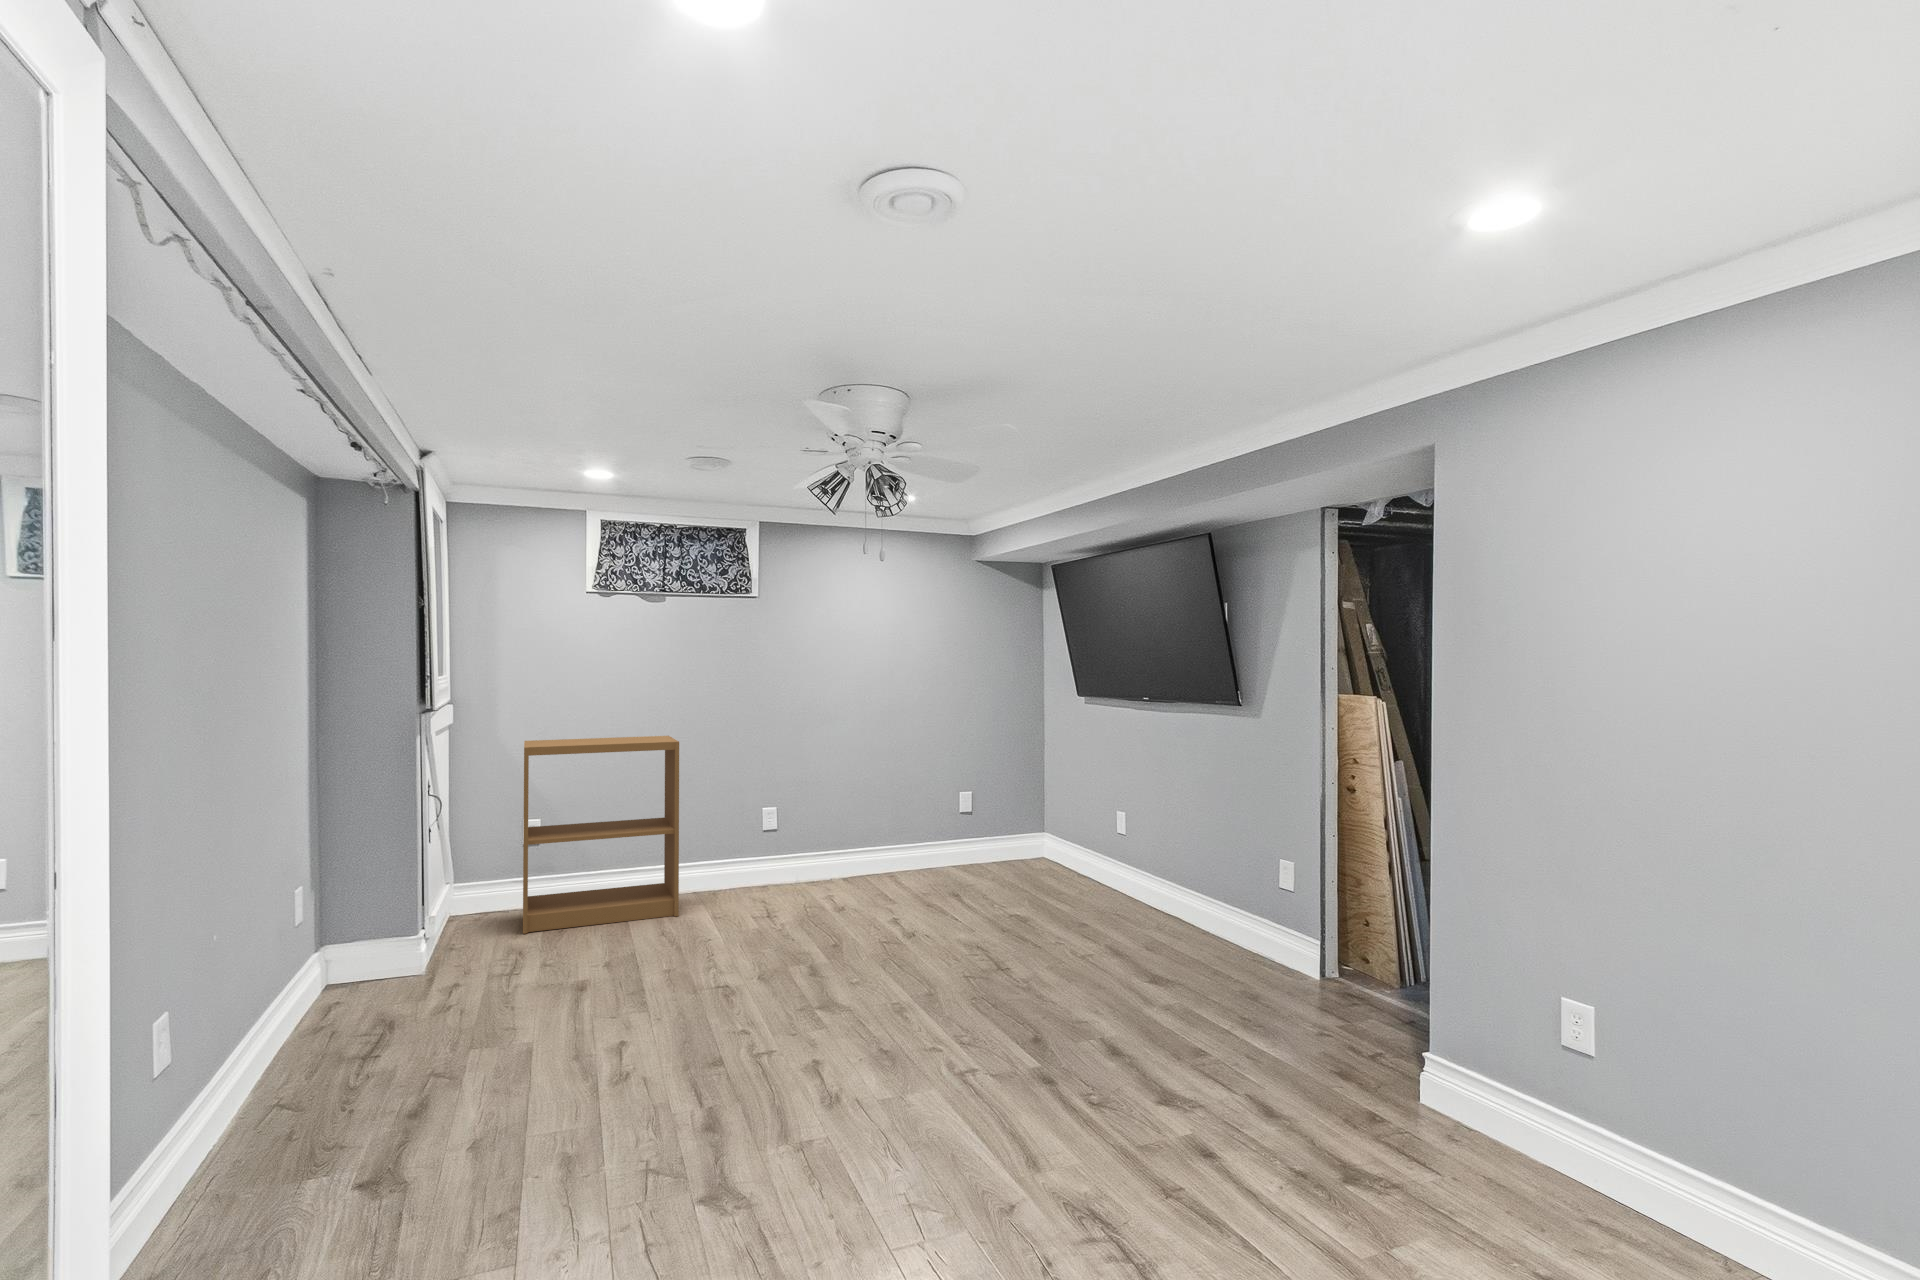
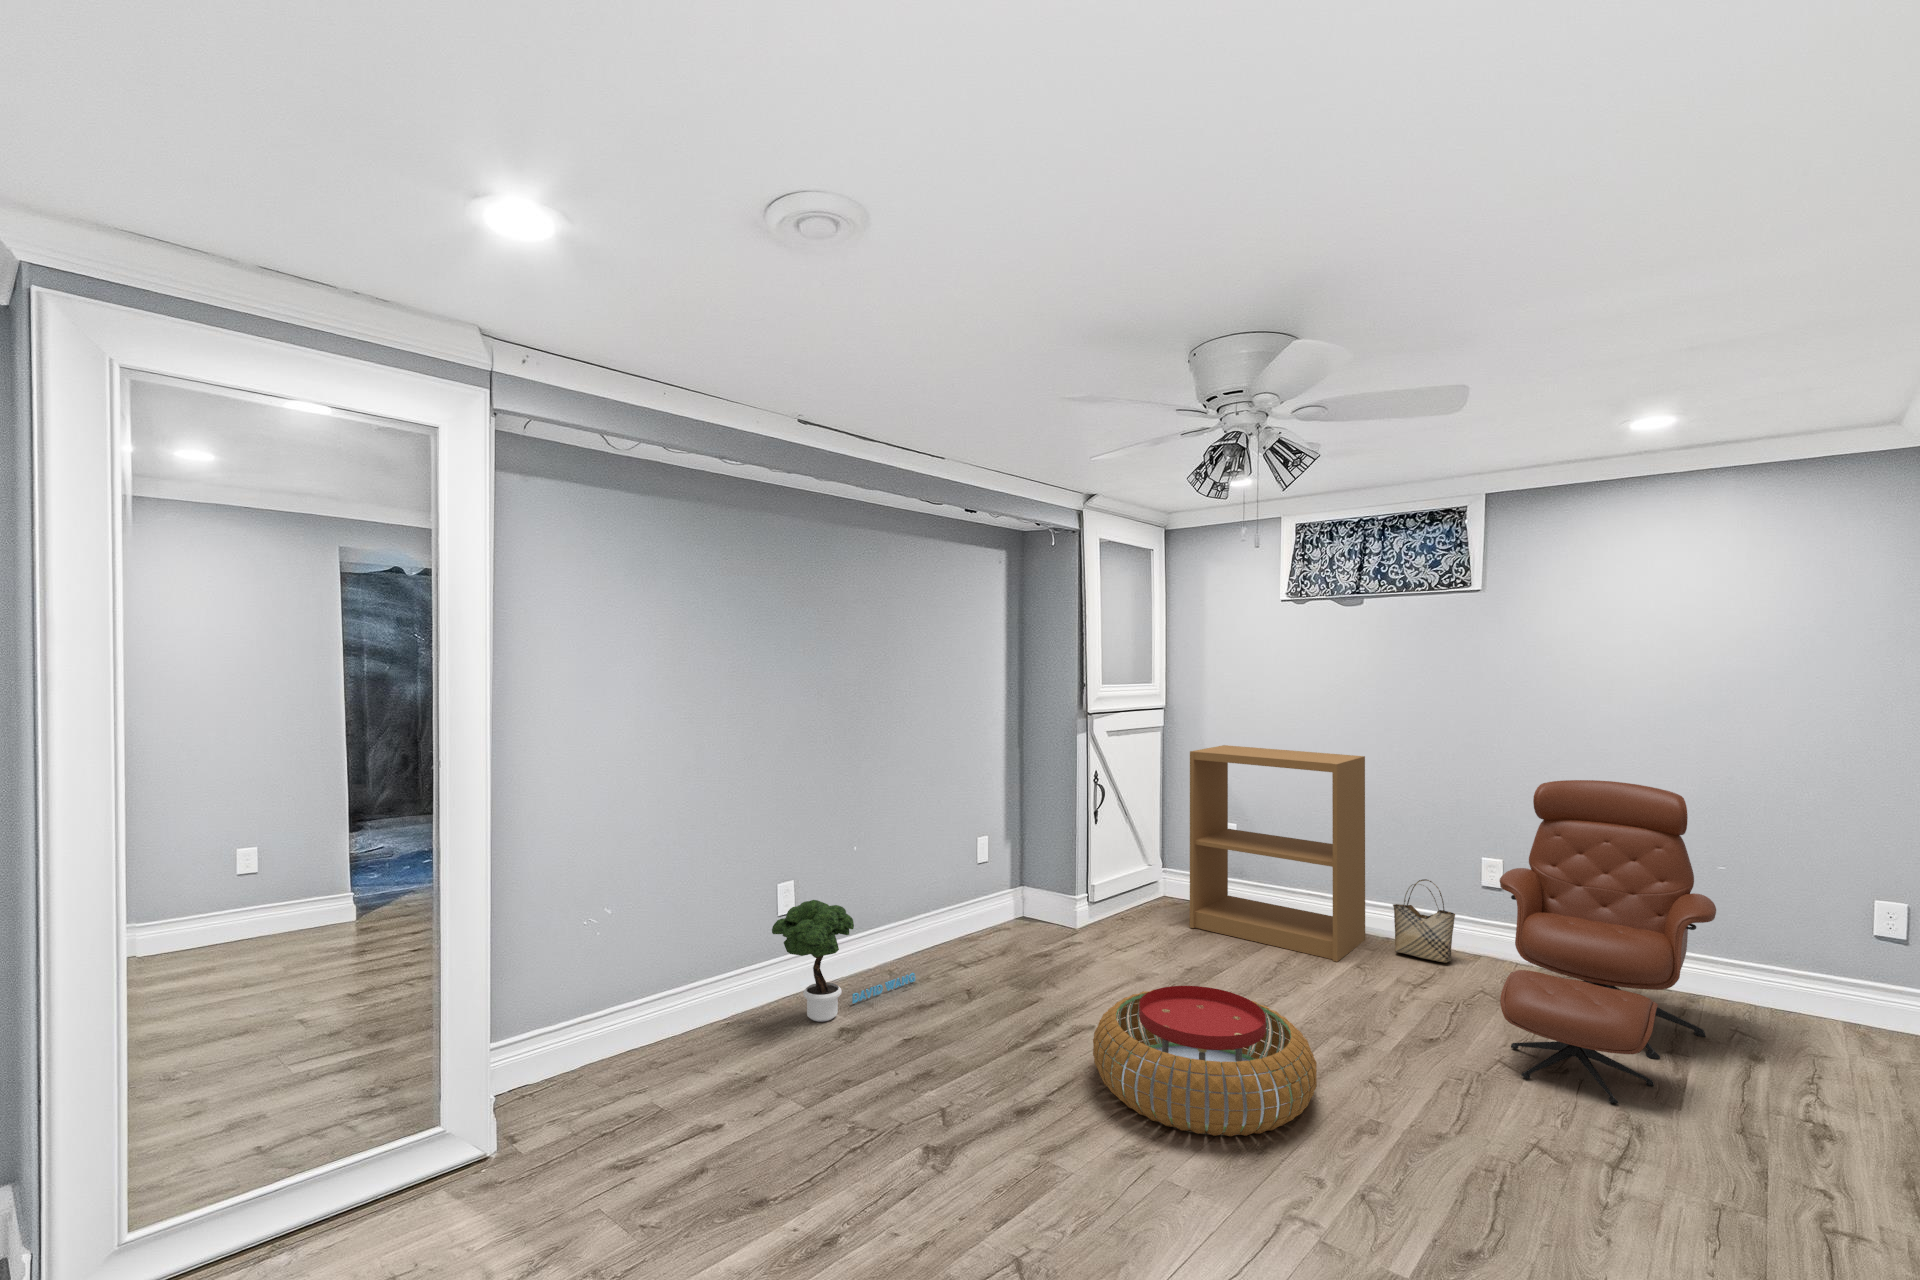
lounge chair: none [791,733,932,932] -> present [1499,780,1716,1103]
woven basket: none [698,832,744,897] -> present [1393,879,1455,962]
pouf: none [650,932,840,1047] -> present [1093,986,1317,1136]
potted tree: none [196,993,331,1168] -> present [772,900,915,1022]

